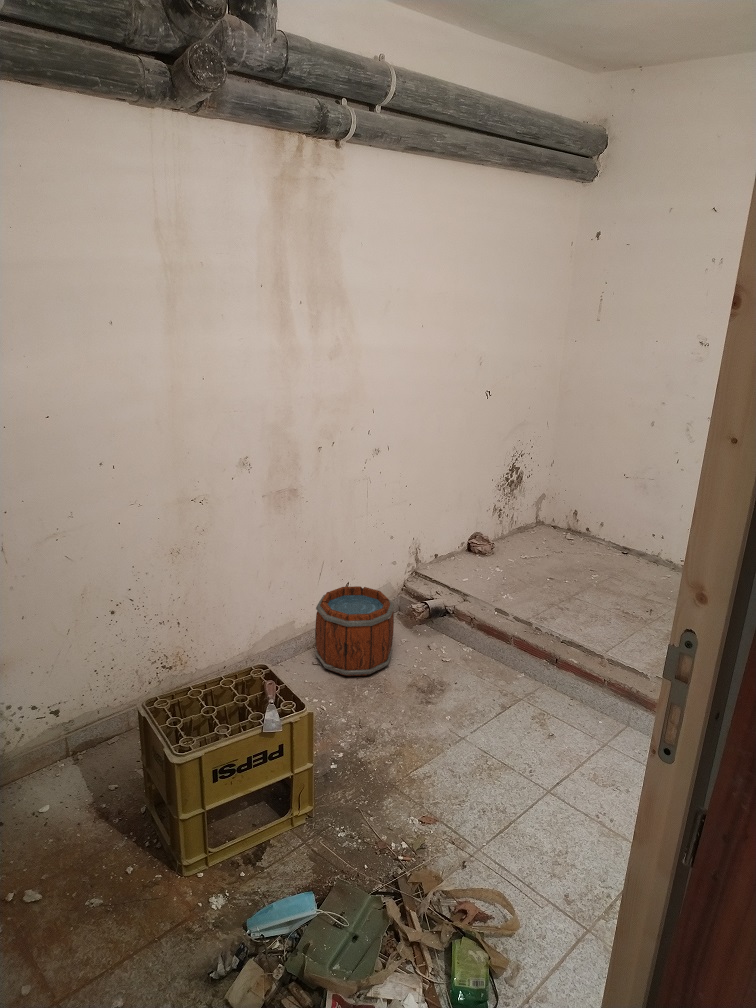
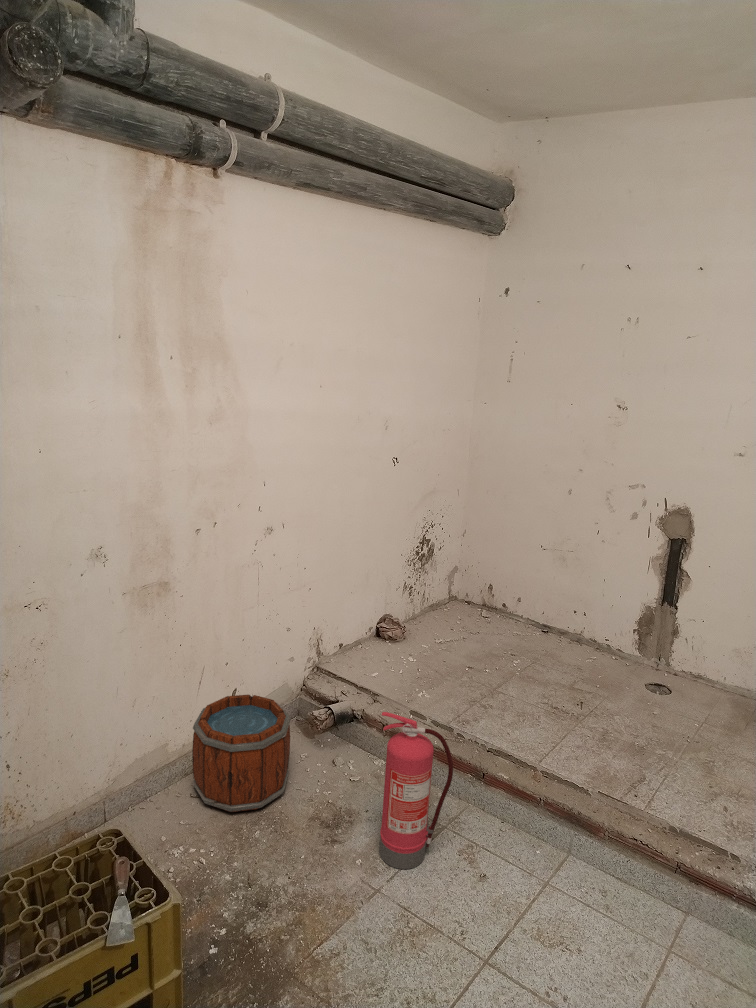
fire extinguisher: none [466,597,528,725] -> present [379,712,453,869]

